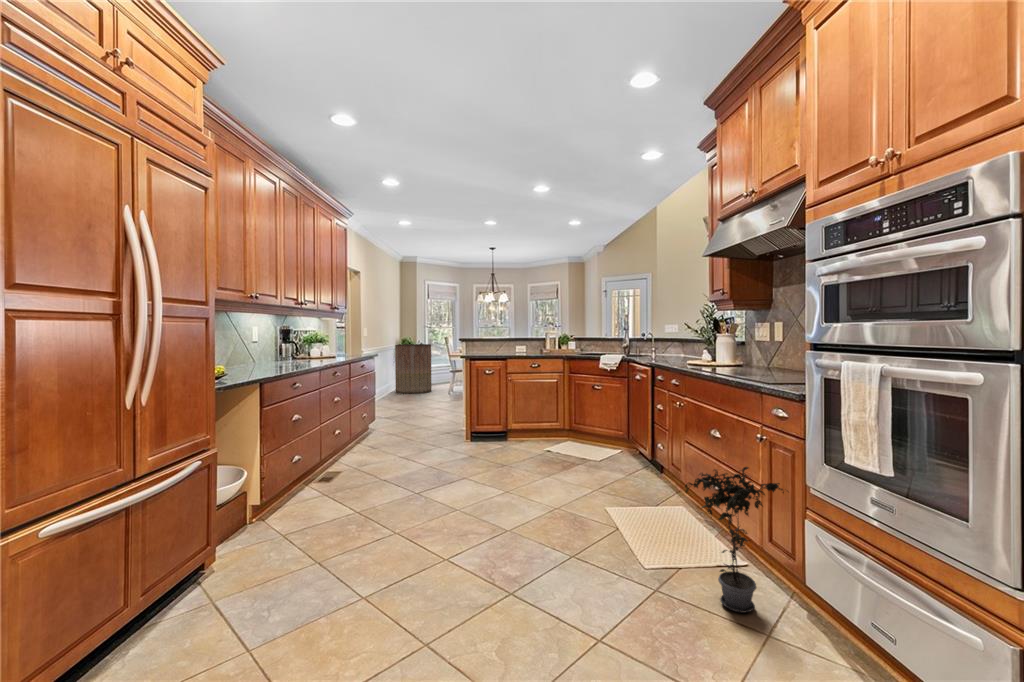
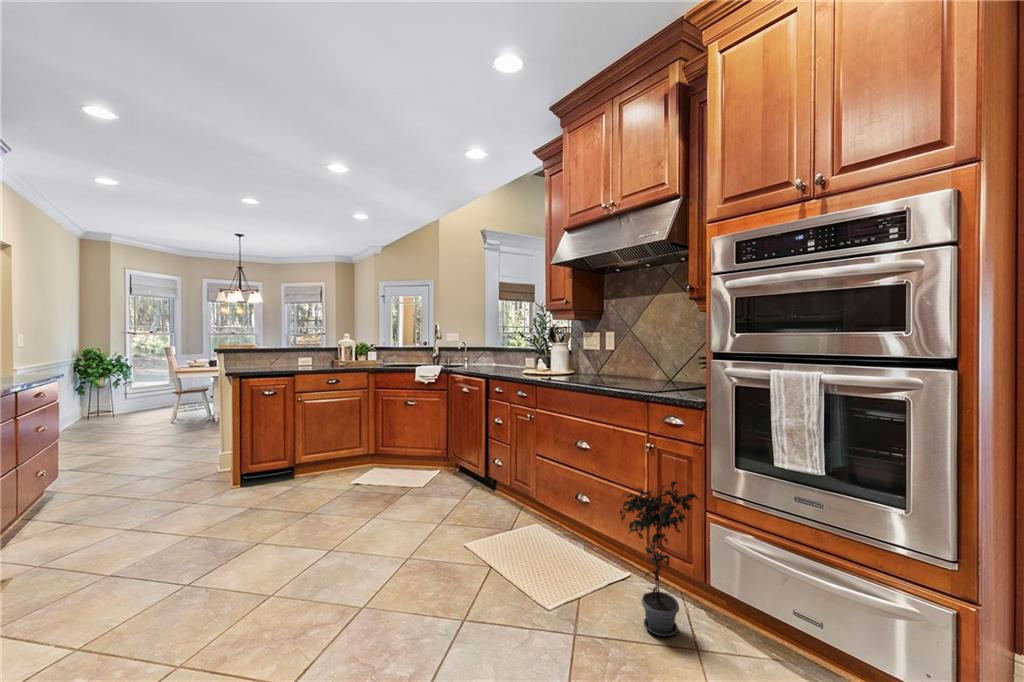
trash can: present [395,344,432,394] -> none [73,356,140,429]

